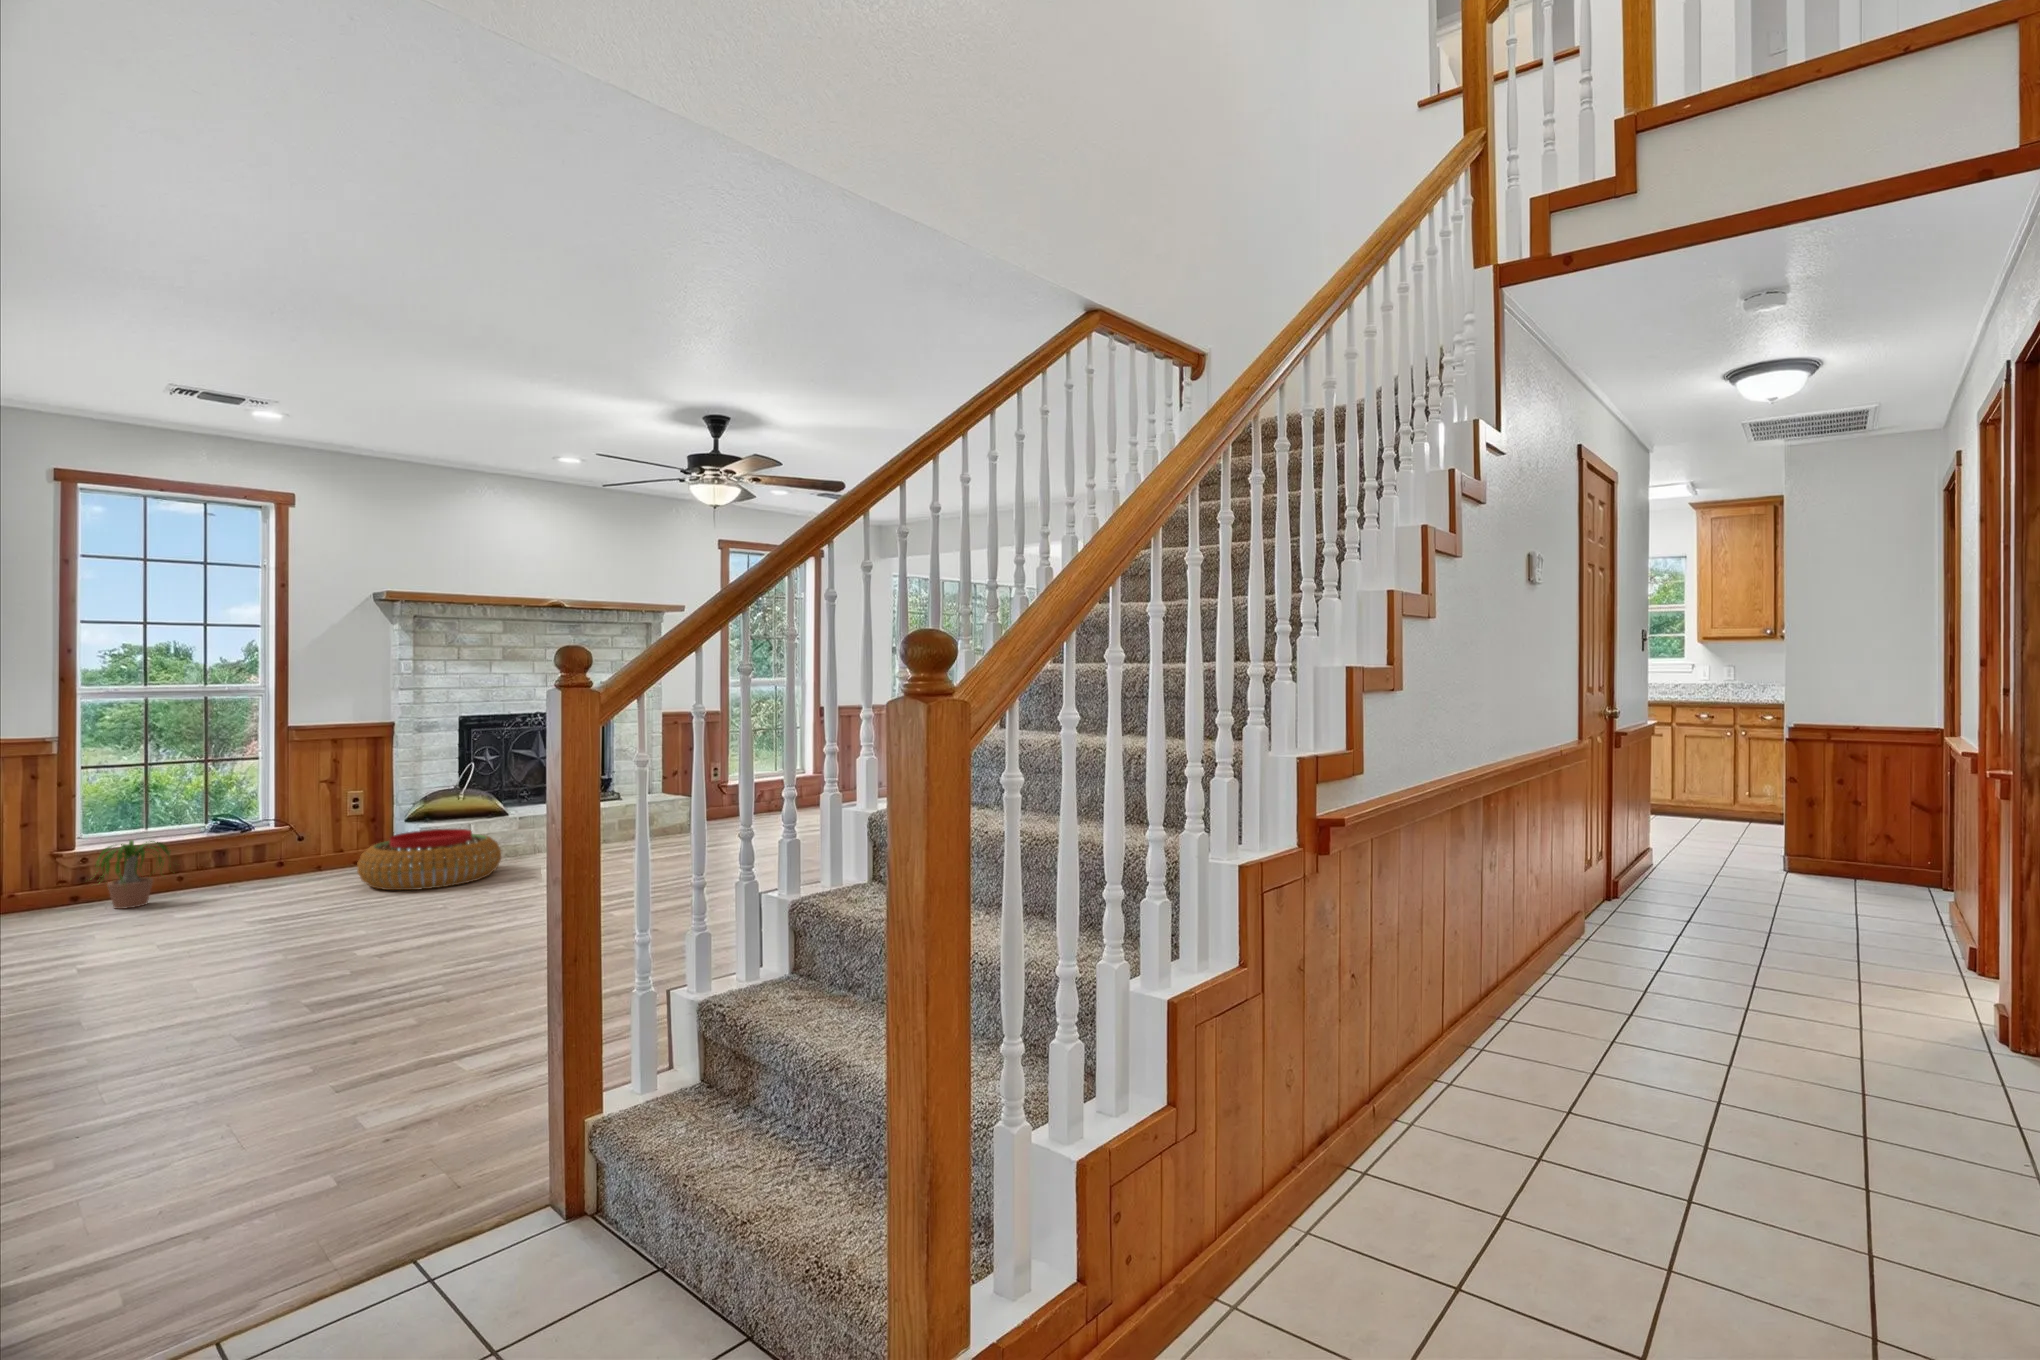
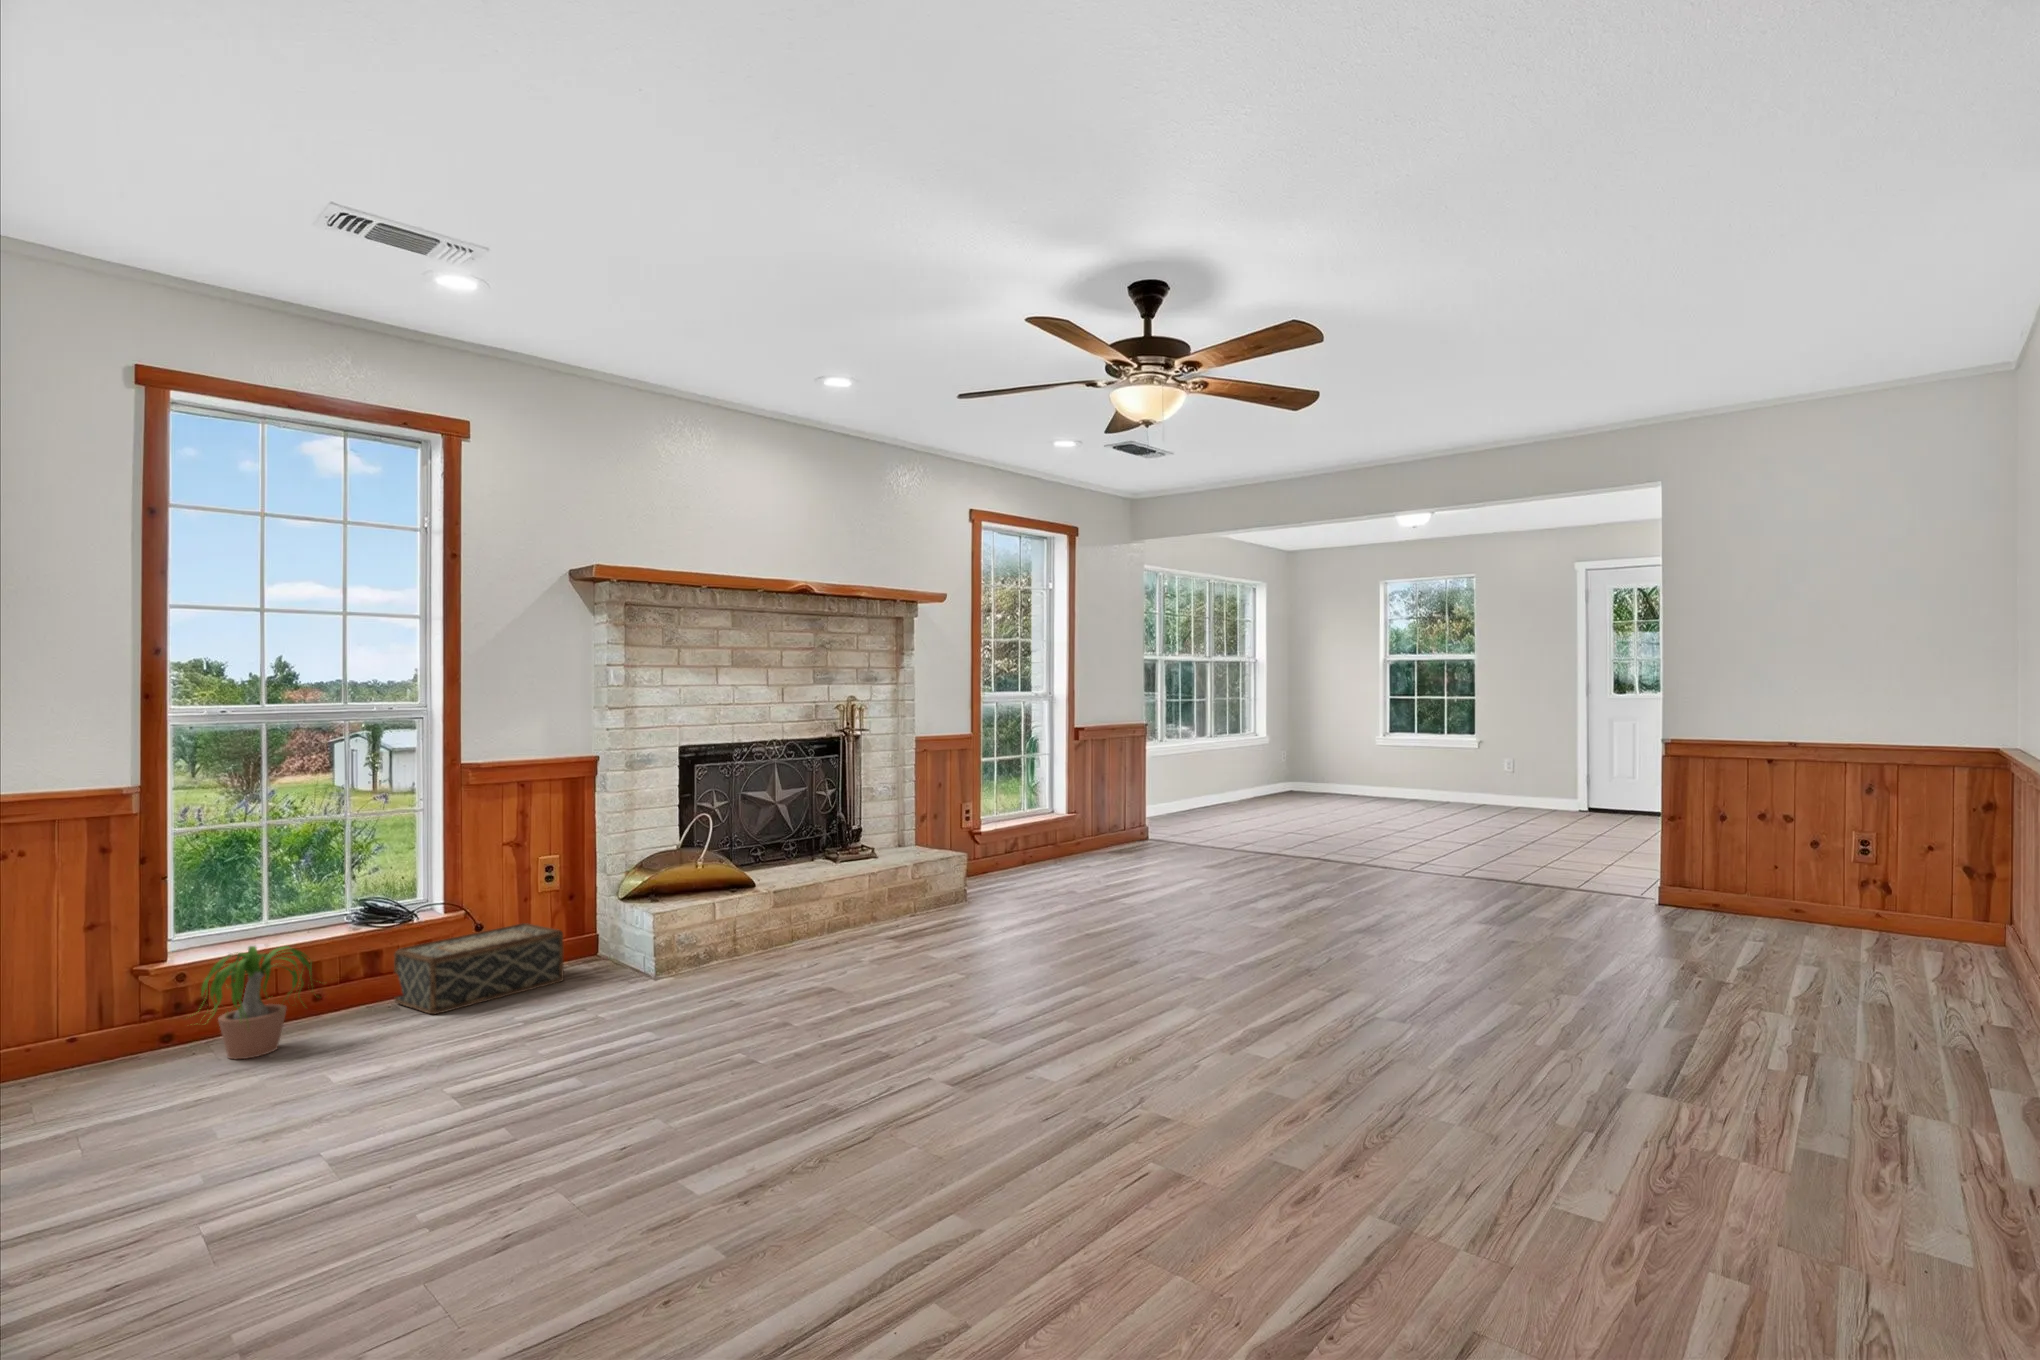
pouf: present [357,829,501,890] -> none [585,912,784,1016]
woven basket: none [234,835,356,889] -> present [394,923,564,1014]

